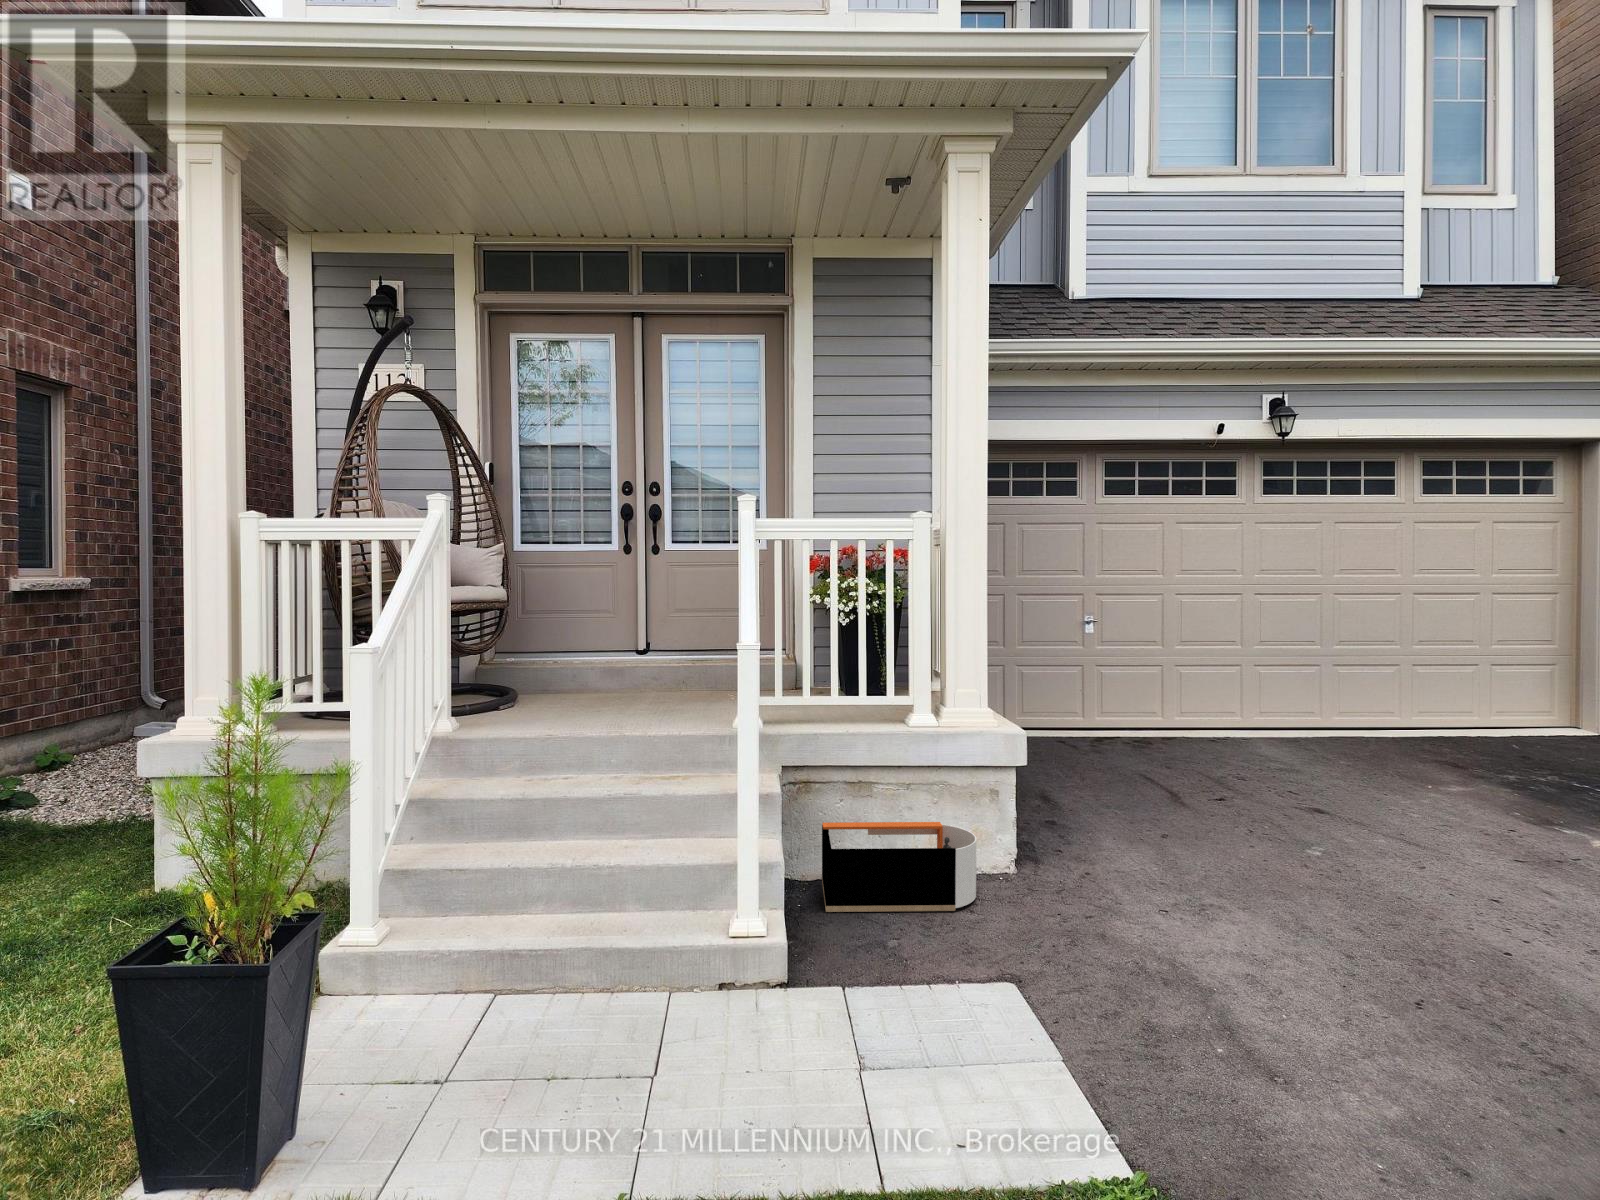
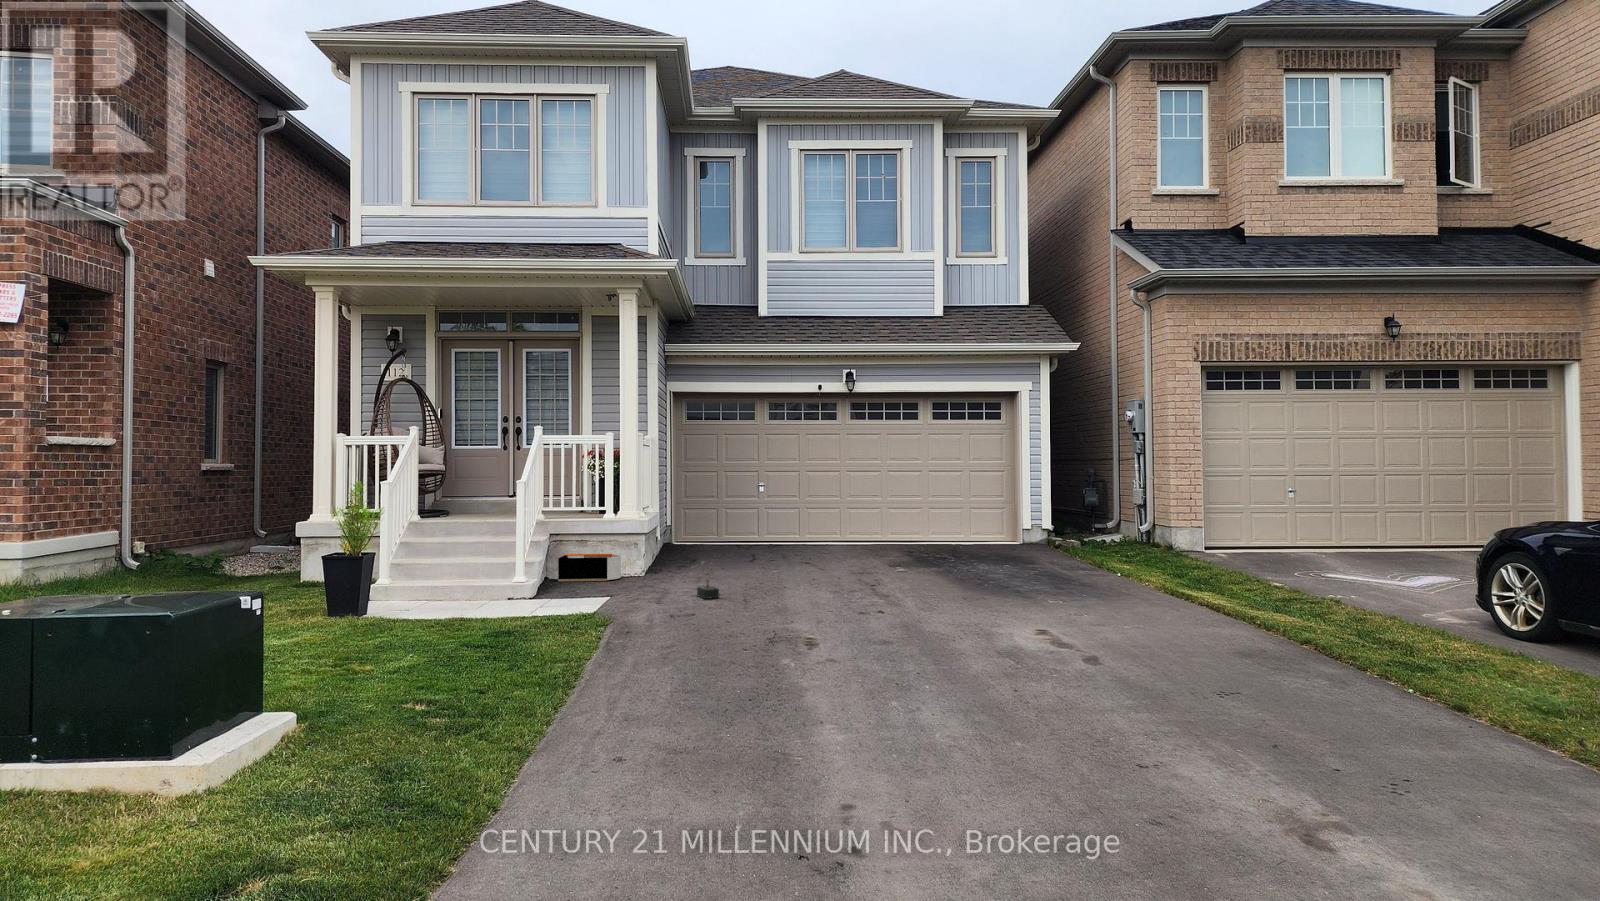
decorative plant: none [1329,926,1492,1083] -> present [693,562,722,599]

